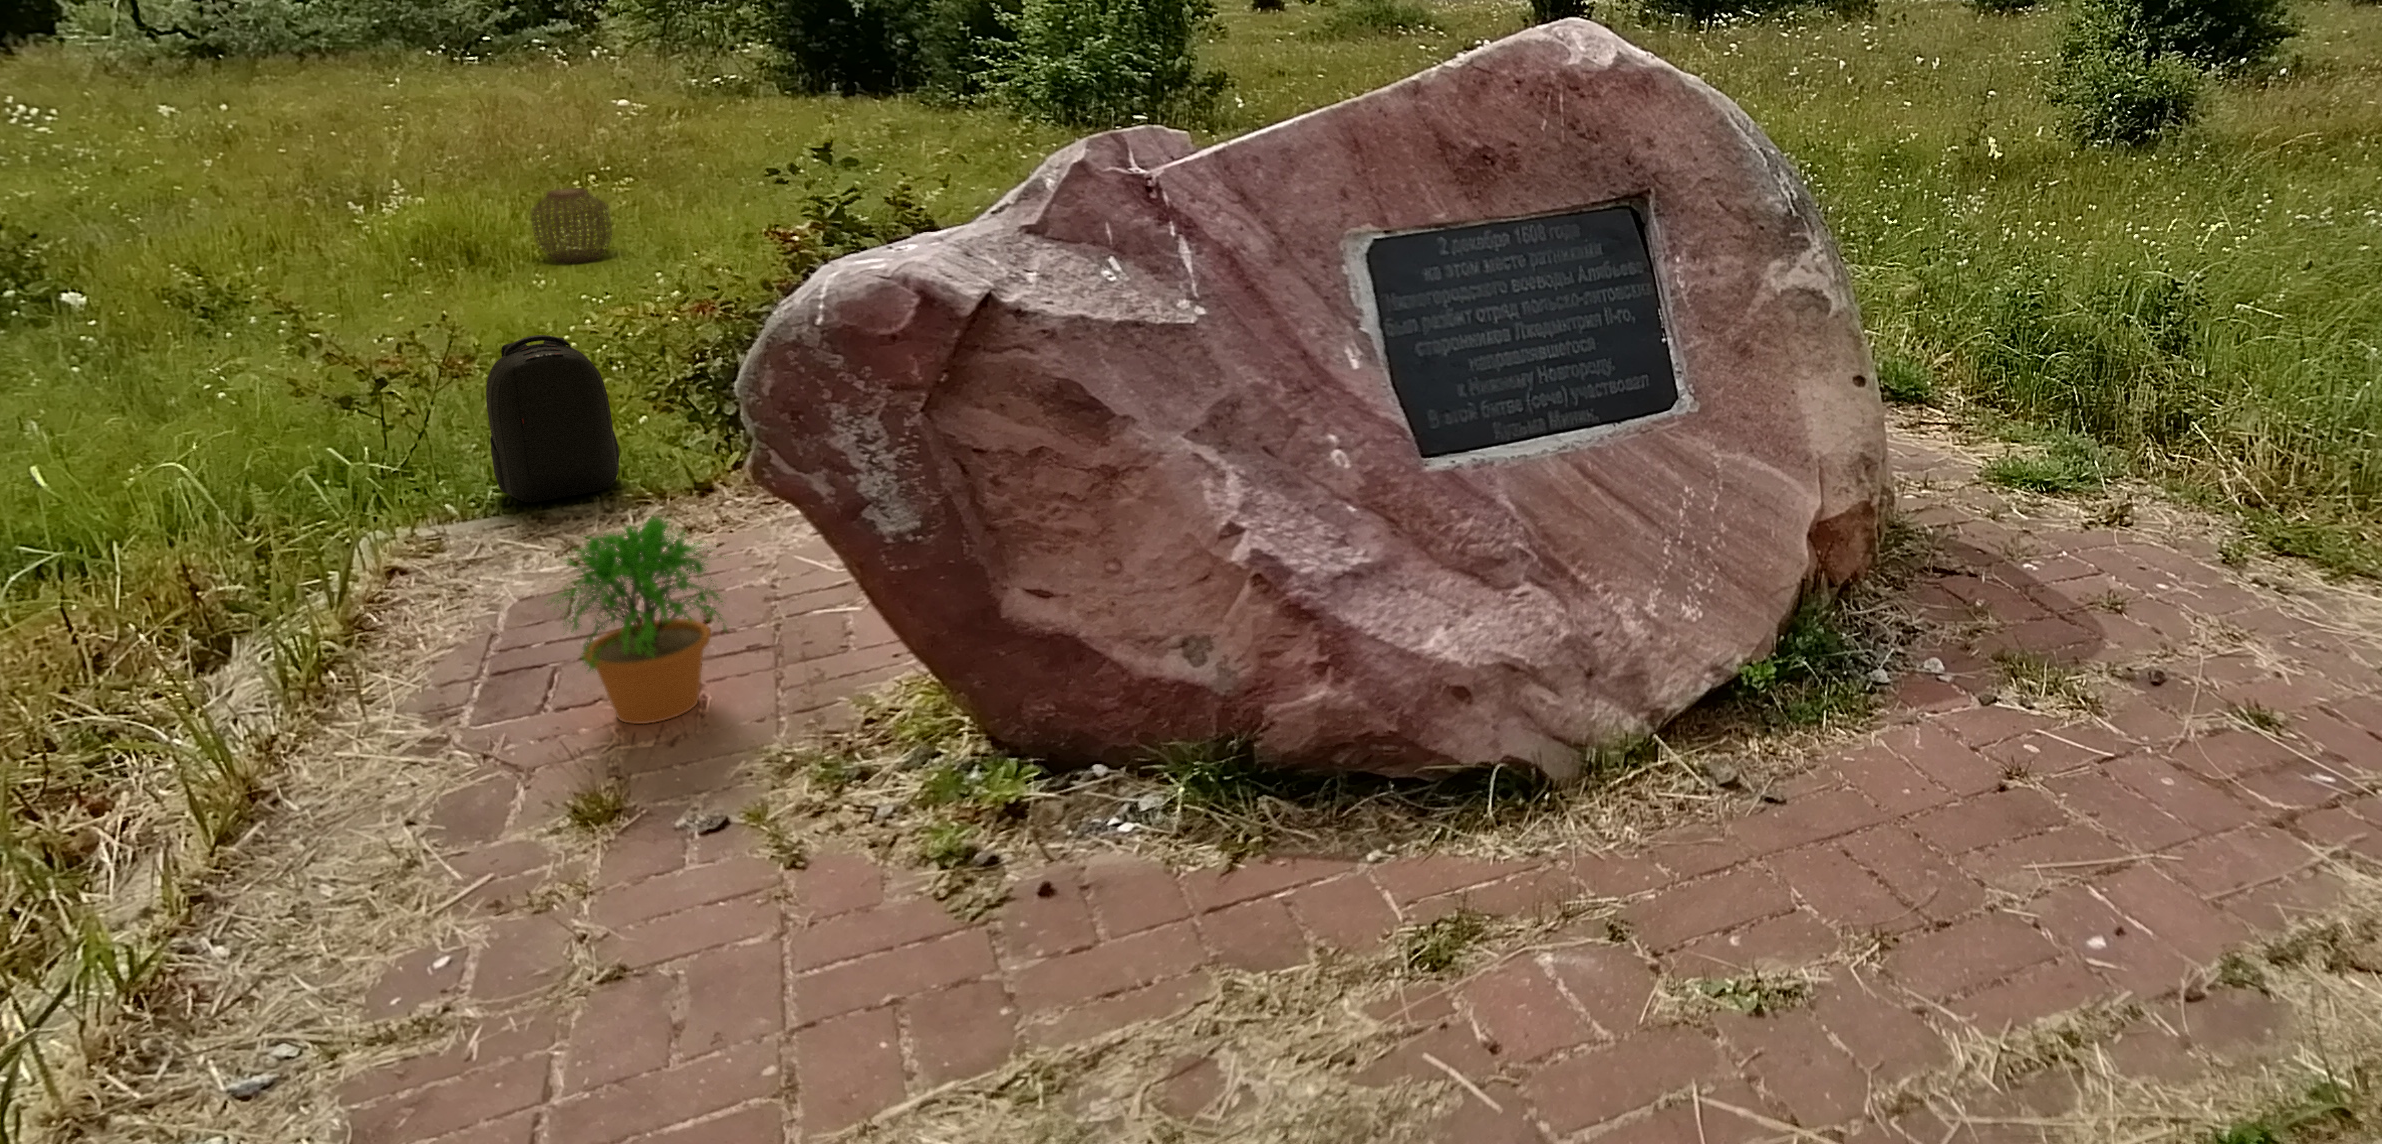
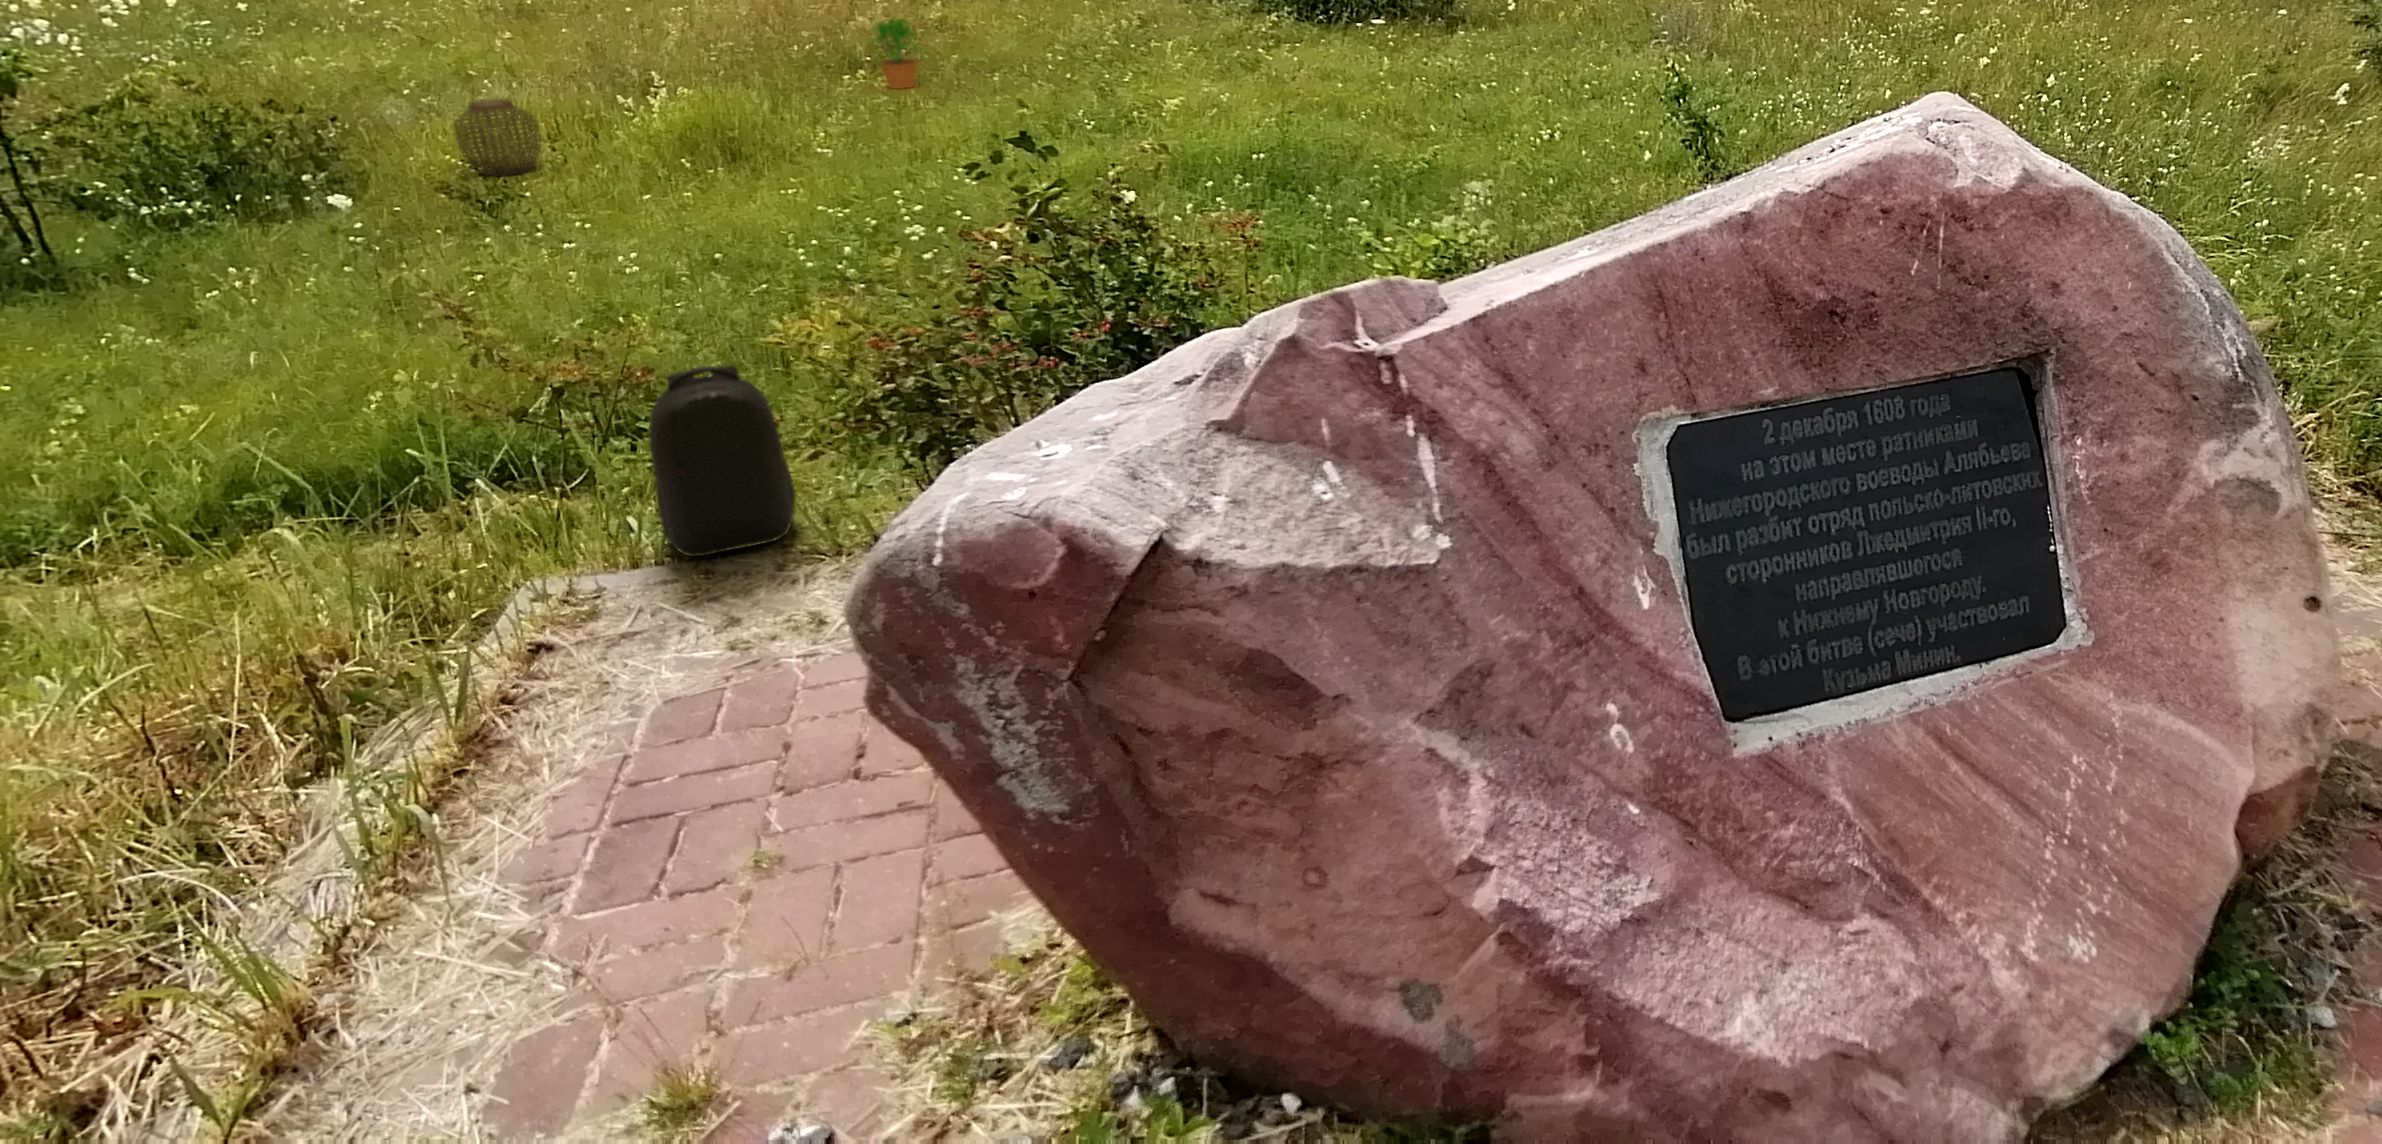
woven basket: present [531,188,612,263] -> present [454,99,541,176]
potted plant: present [548,516,726,724] -> present [869,19,922,89]

